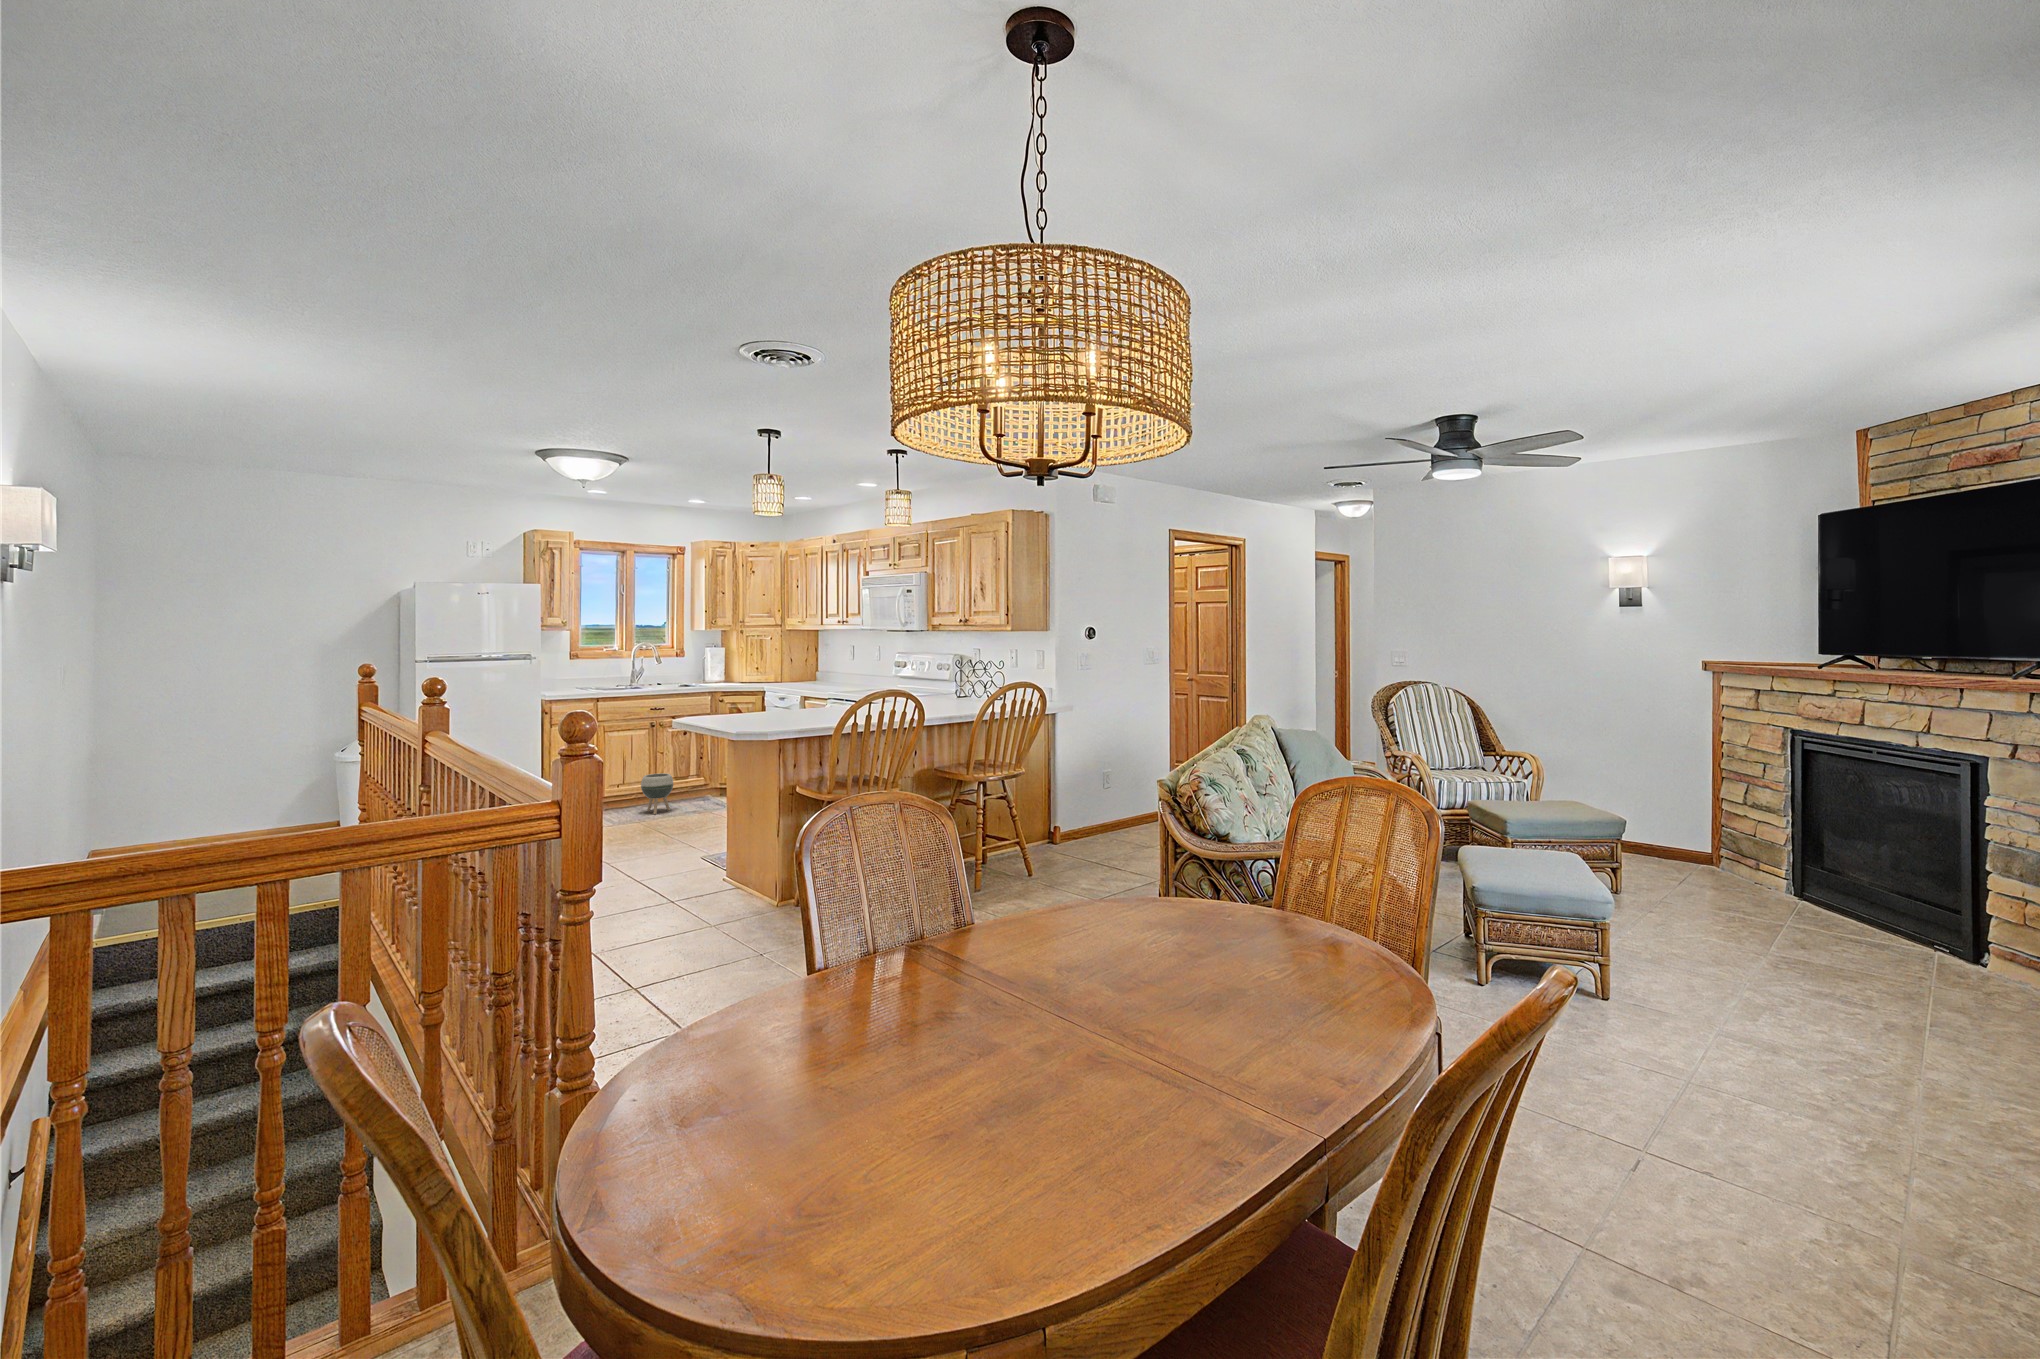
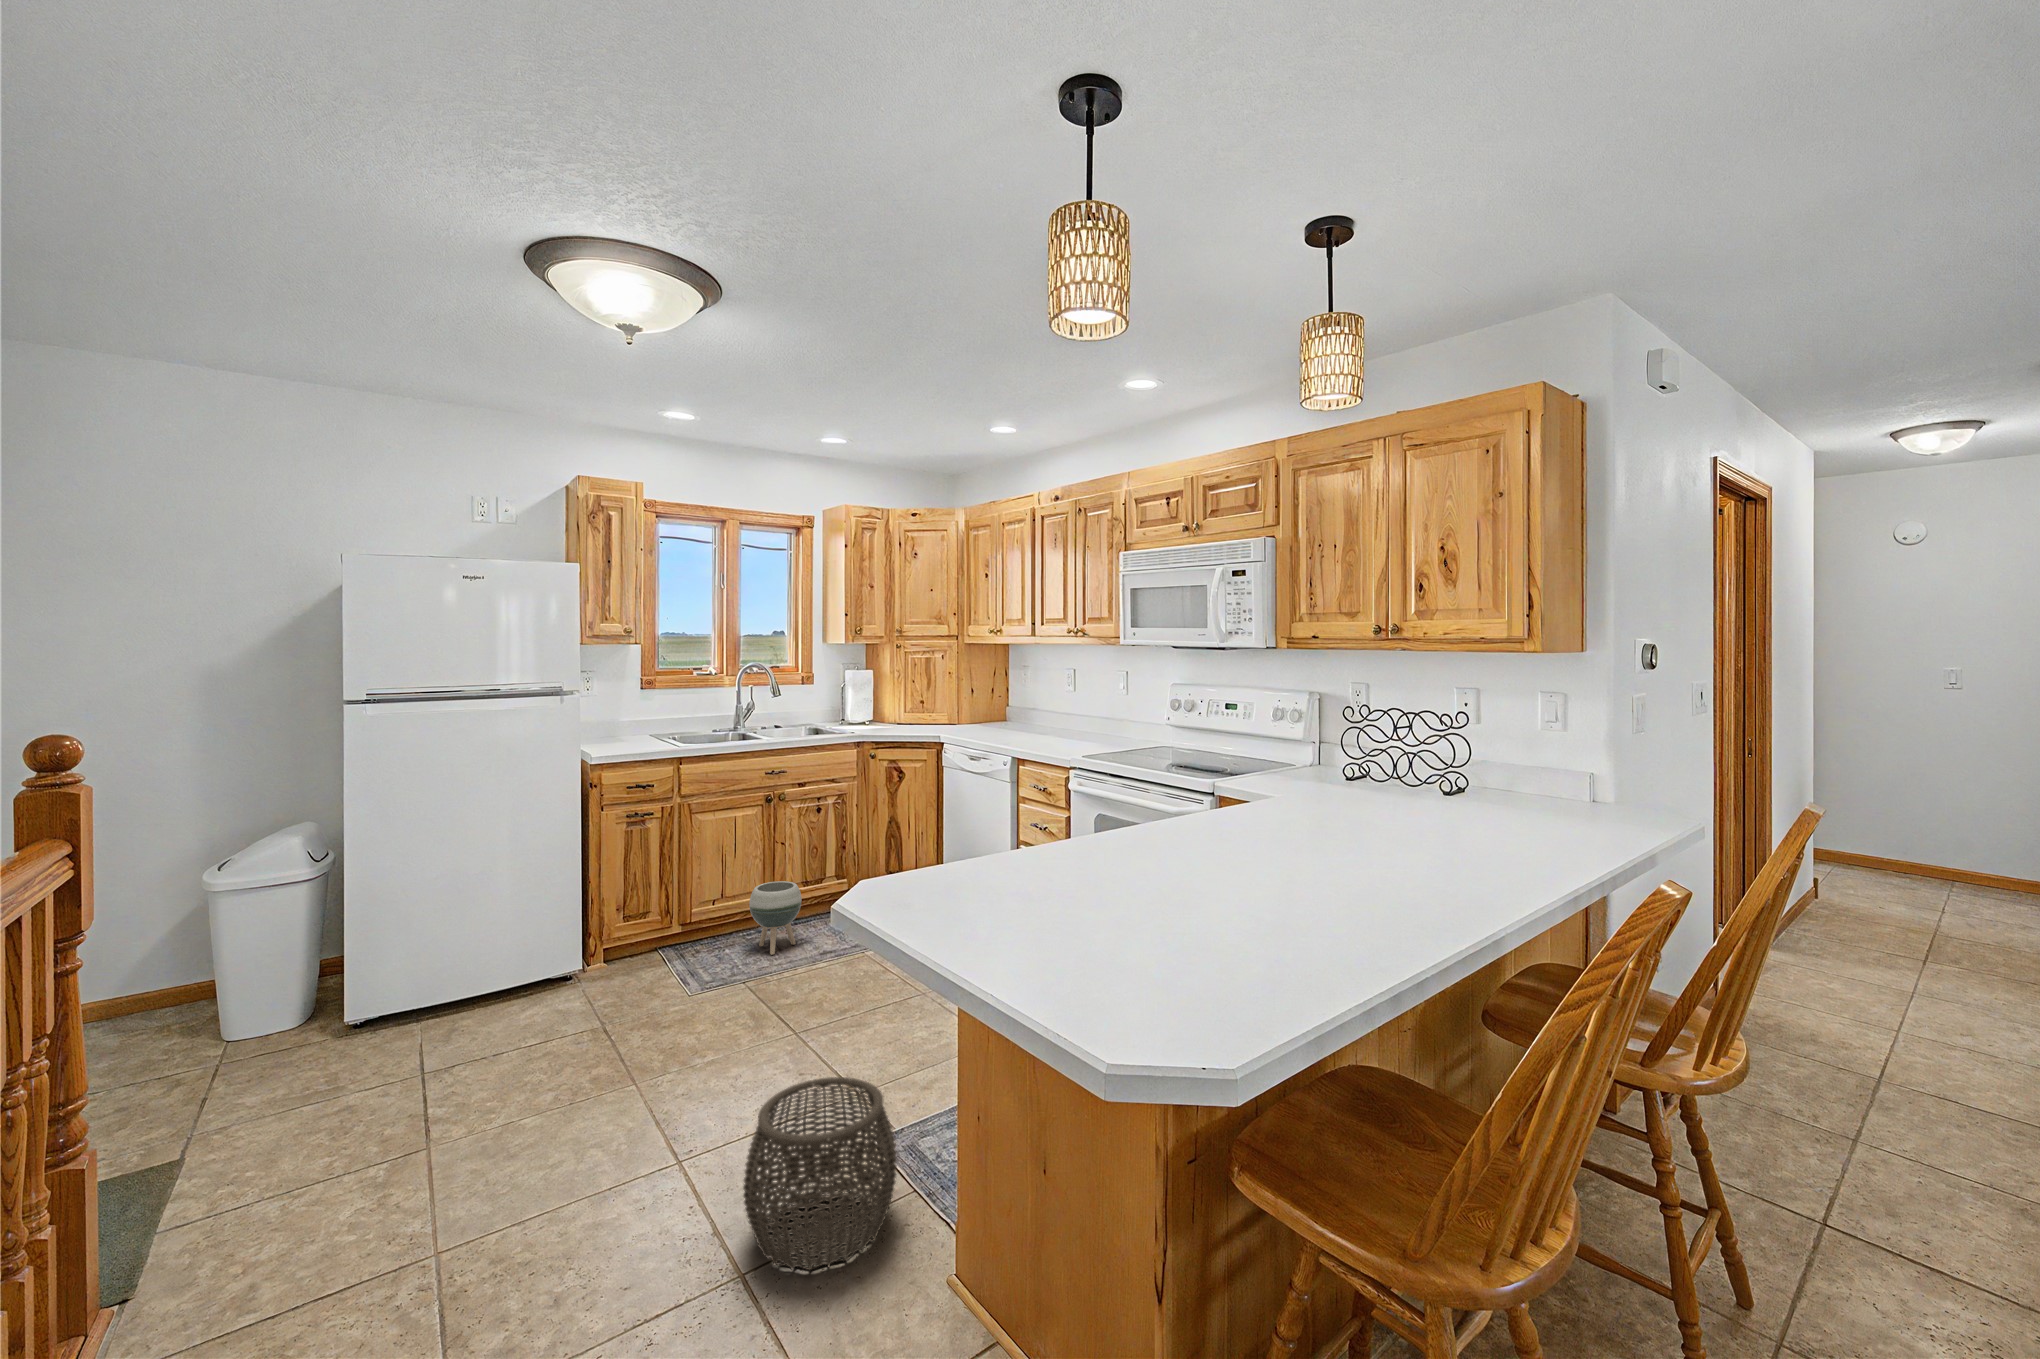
woven basket: none [631,820,701,885] -> present [743,1077,897,1270]

